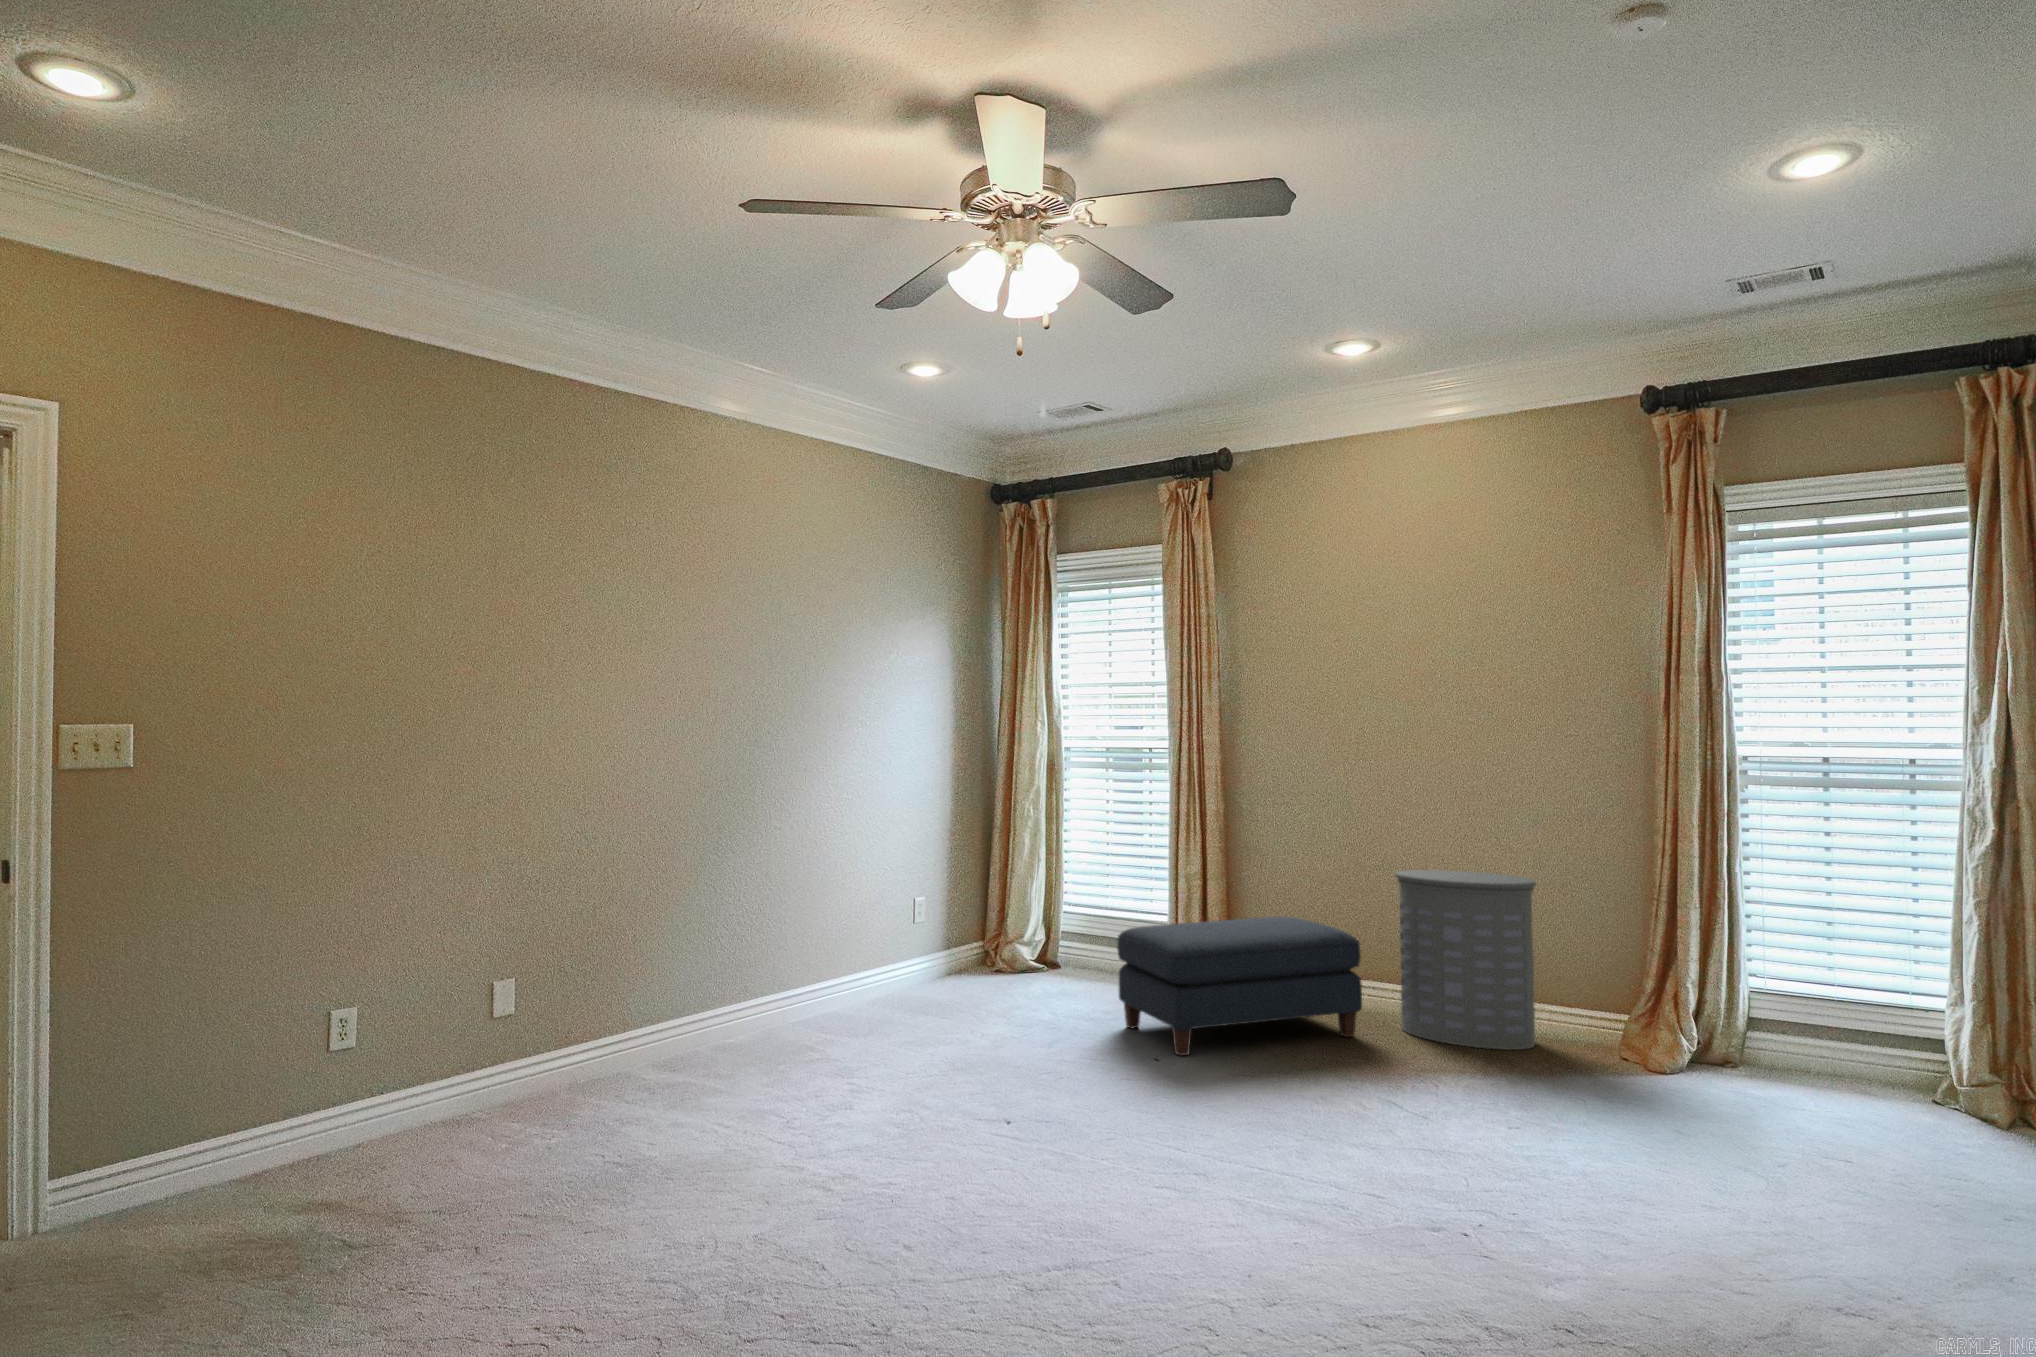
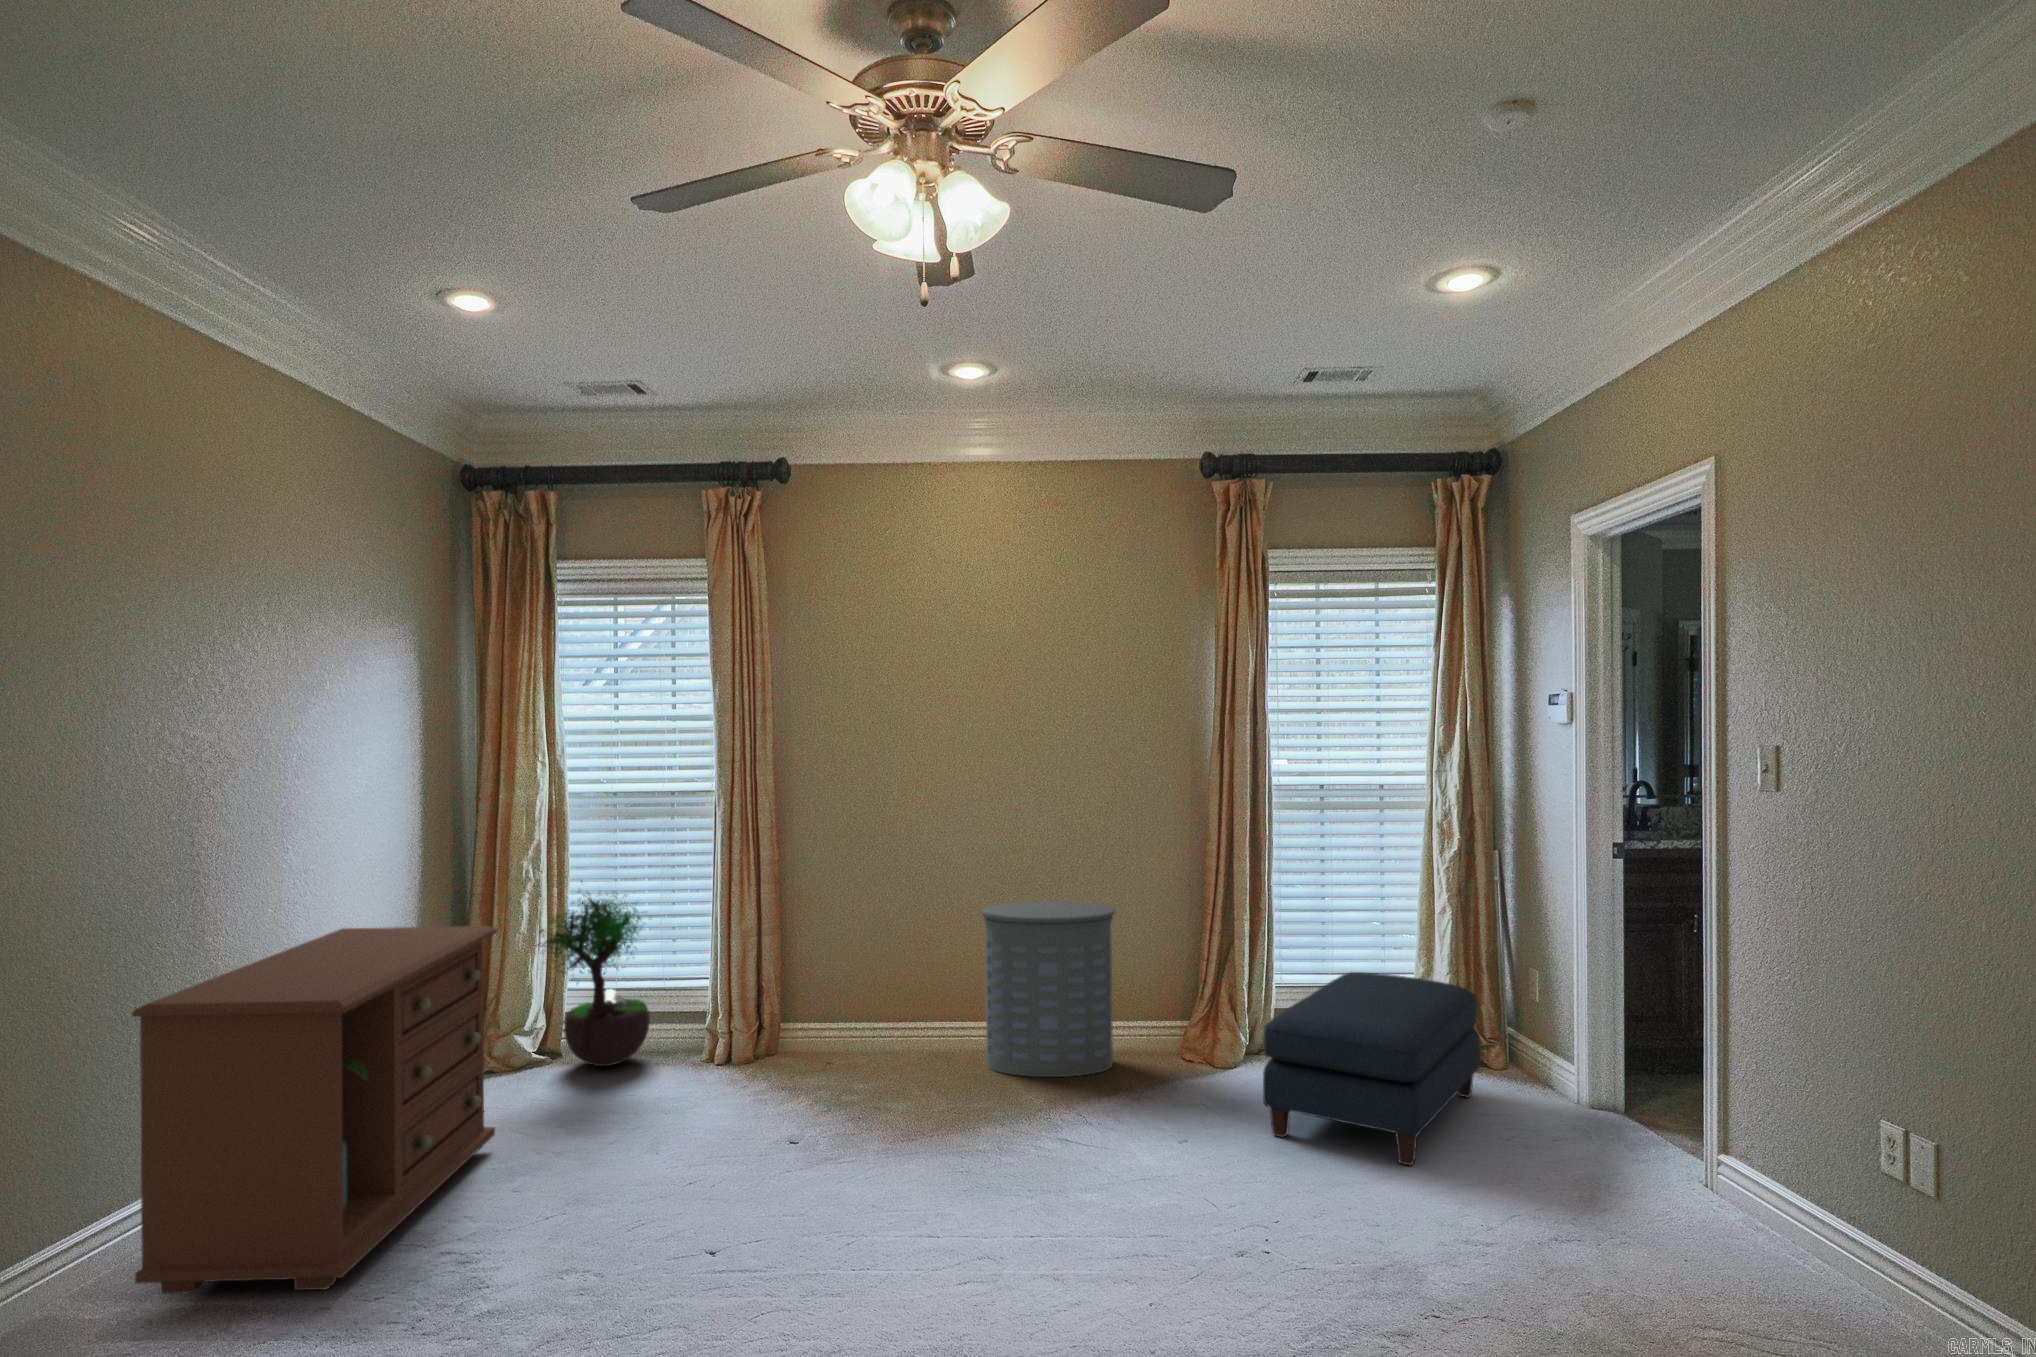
potted tree: none [1022,819,1119,979] -> present [538,881,650,1066]
dresser: none [711,832,965,1061] -> present [132,926,498,1294]
ottoman: present [1117,917,1362,1056] -> present [1263,972,1480,1165]

